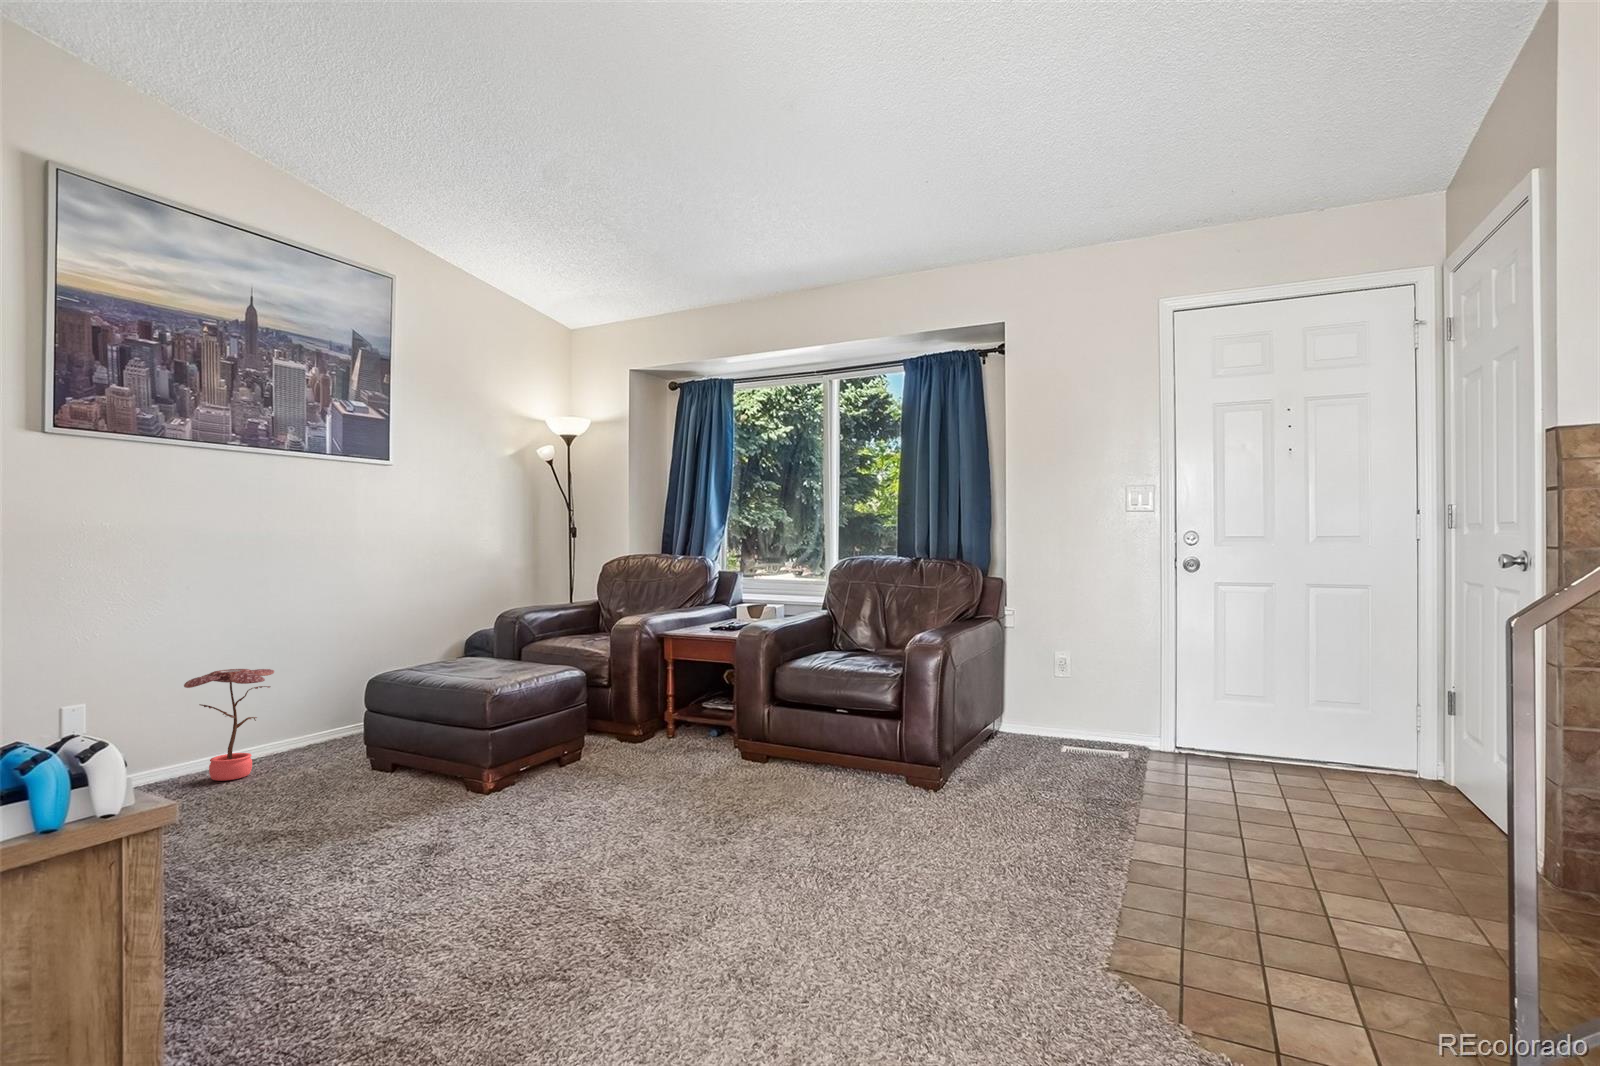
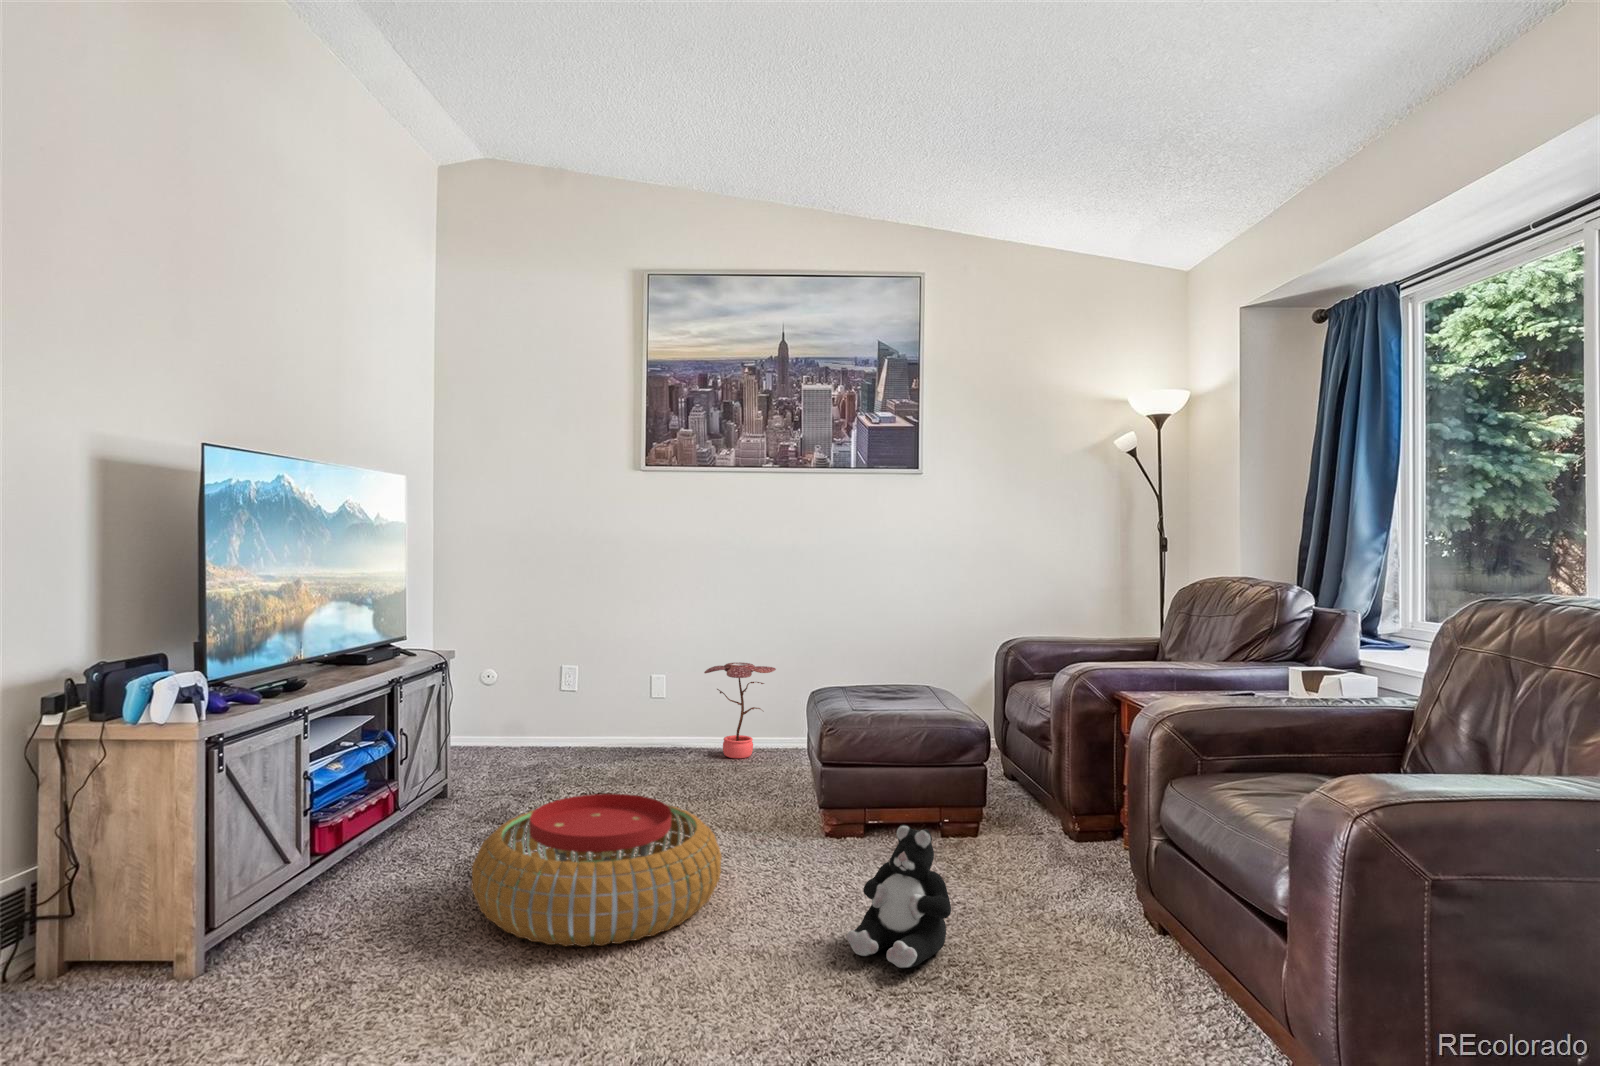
plush toy: none [679,714,753,805] -> present [847,824,951,968]
pouf: none [331,766,593,915] -> present [471,794,722,947]

